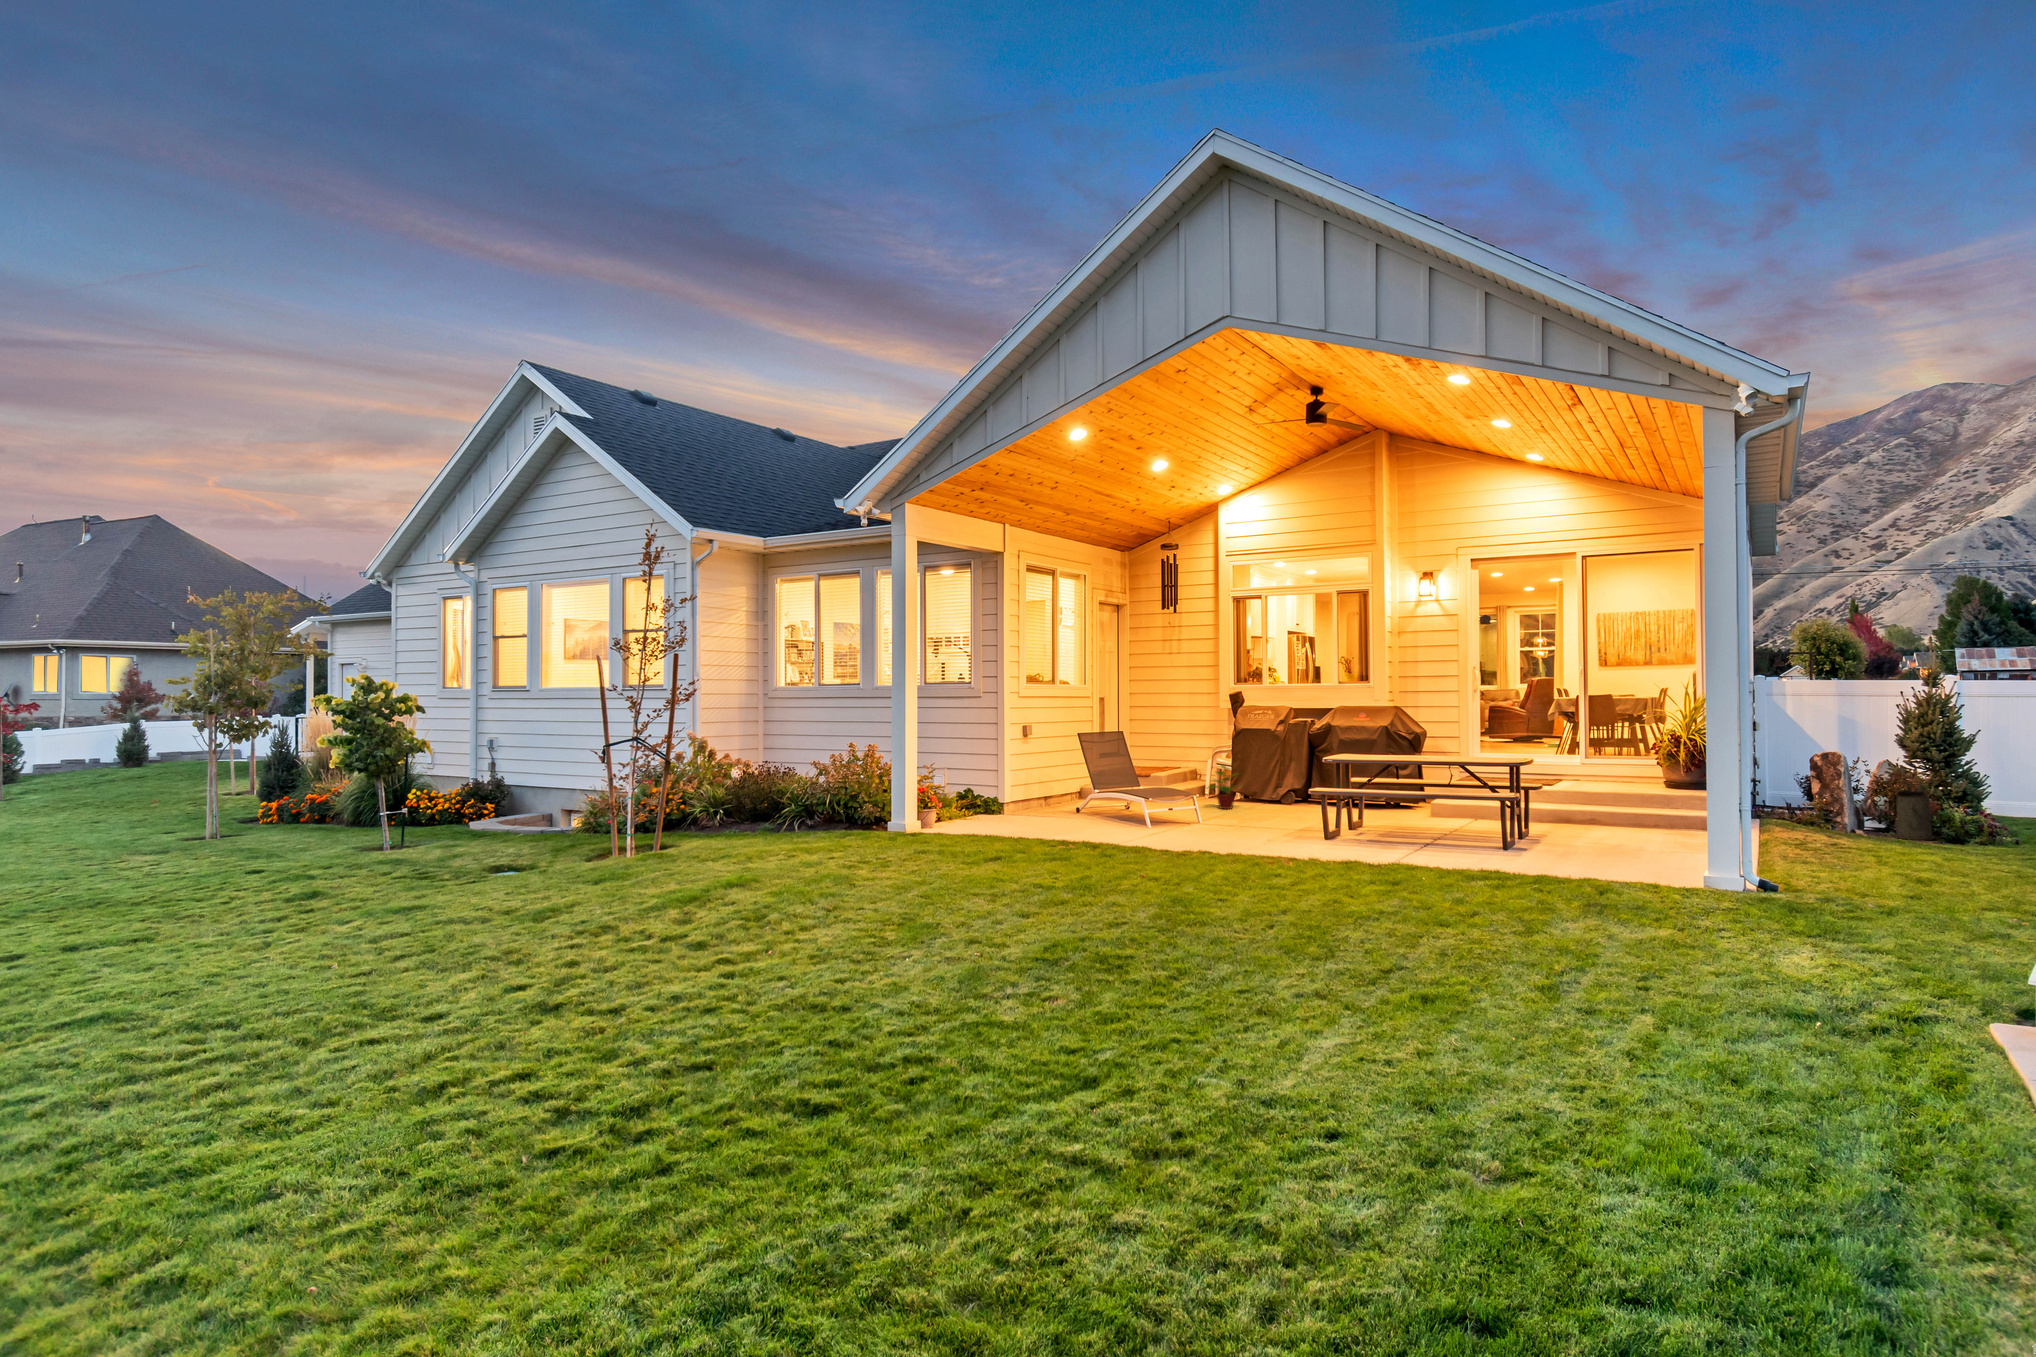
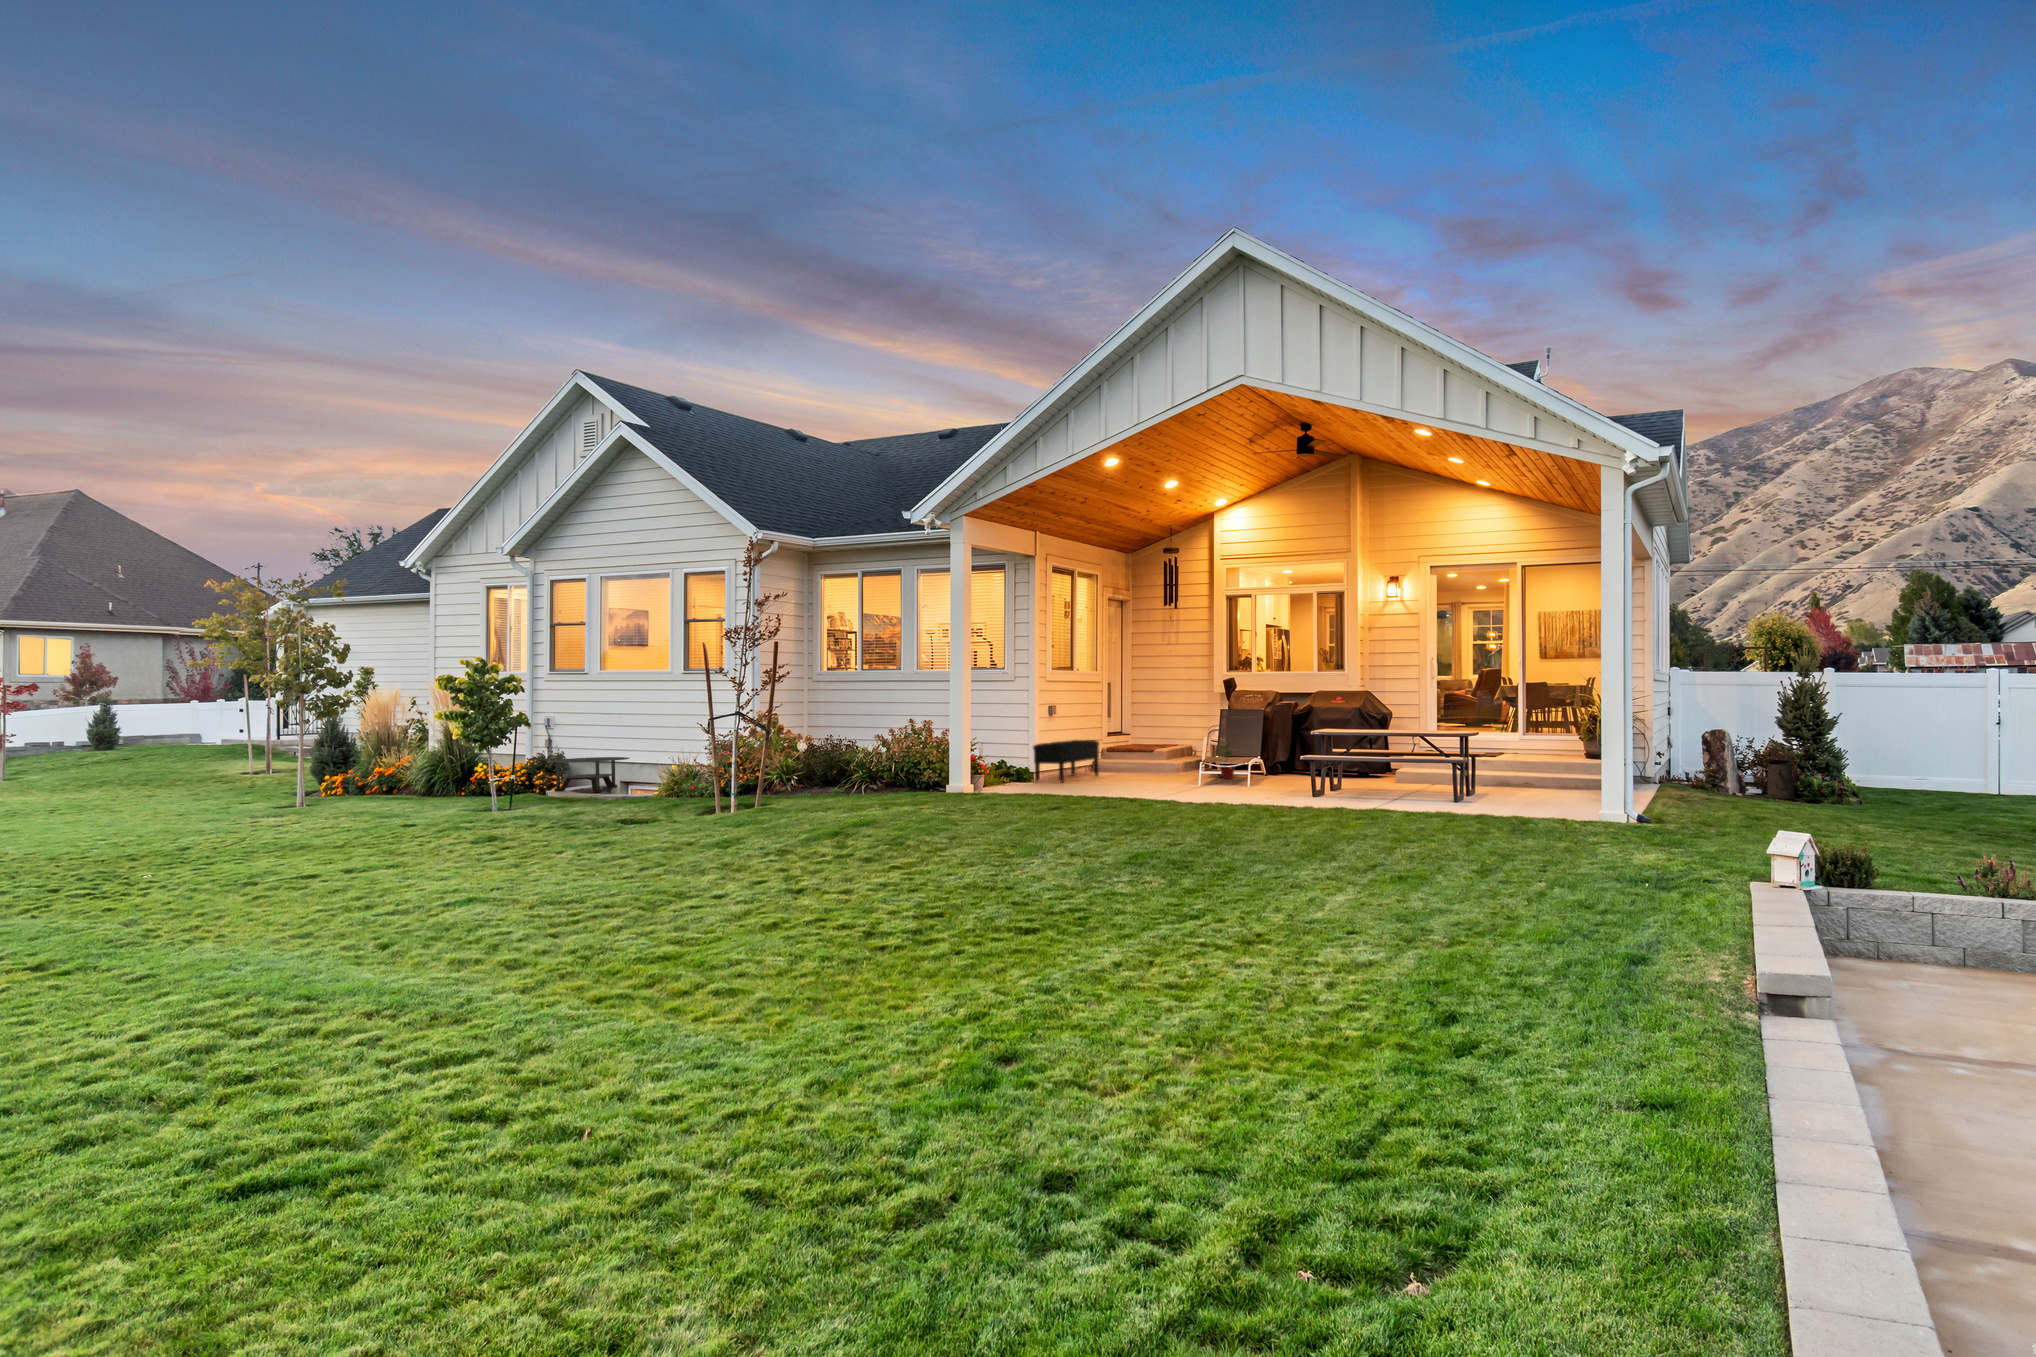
bench: none [999,763,1081,814] -> present [1033,740,1099,783]
round table: none [480,781,571,821] -> present [549,757,629,792]

